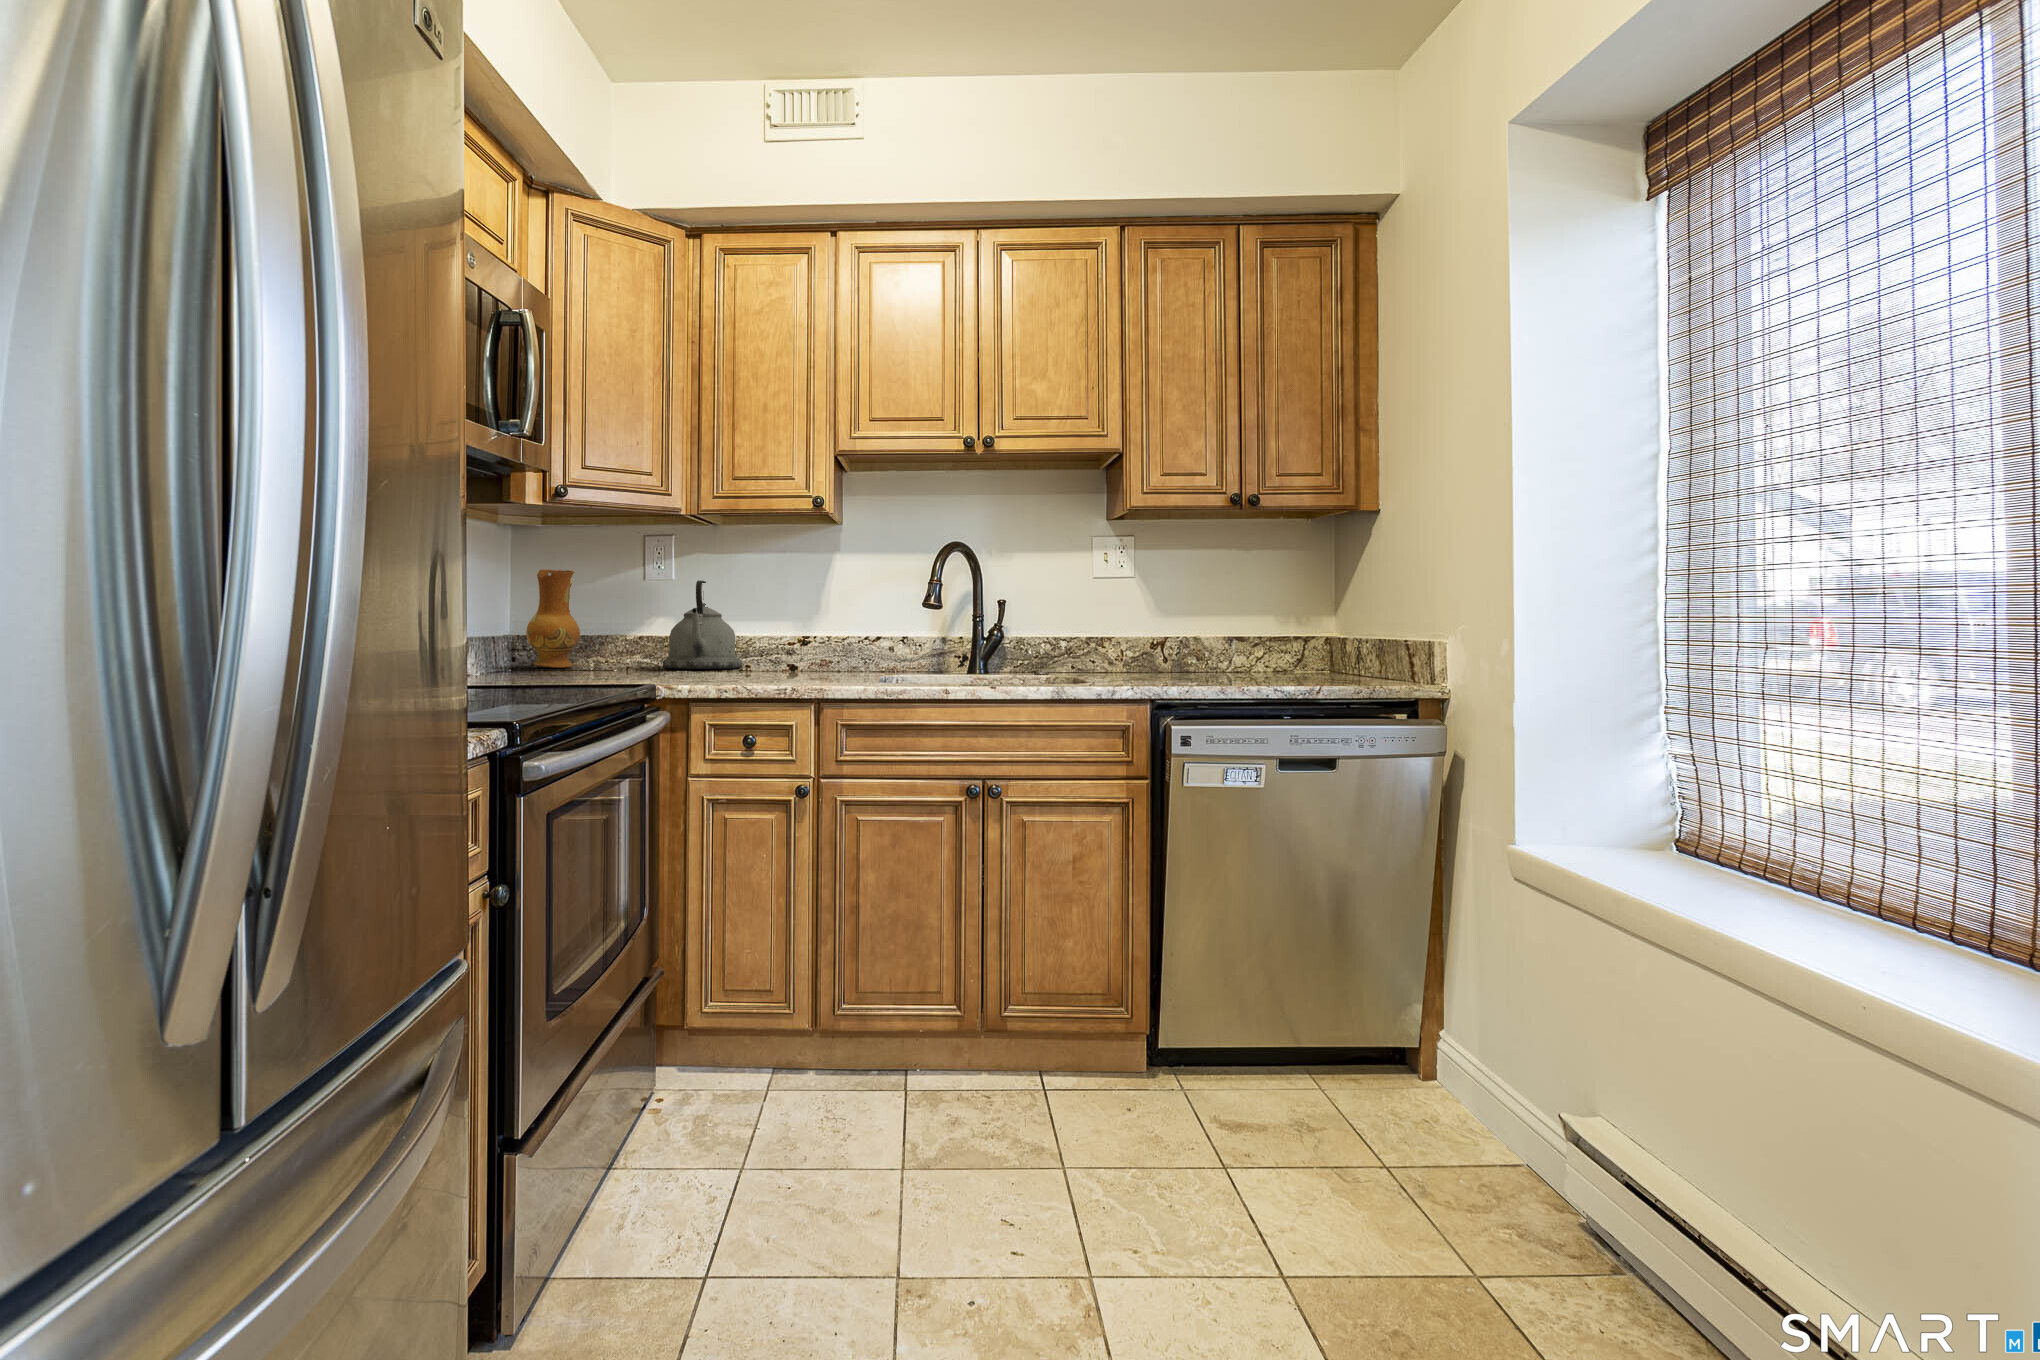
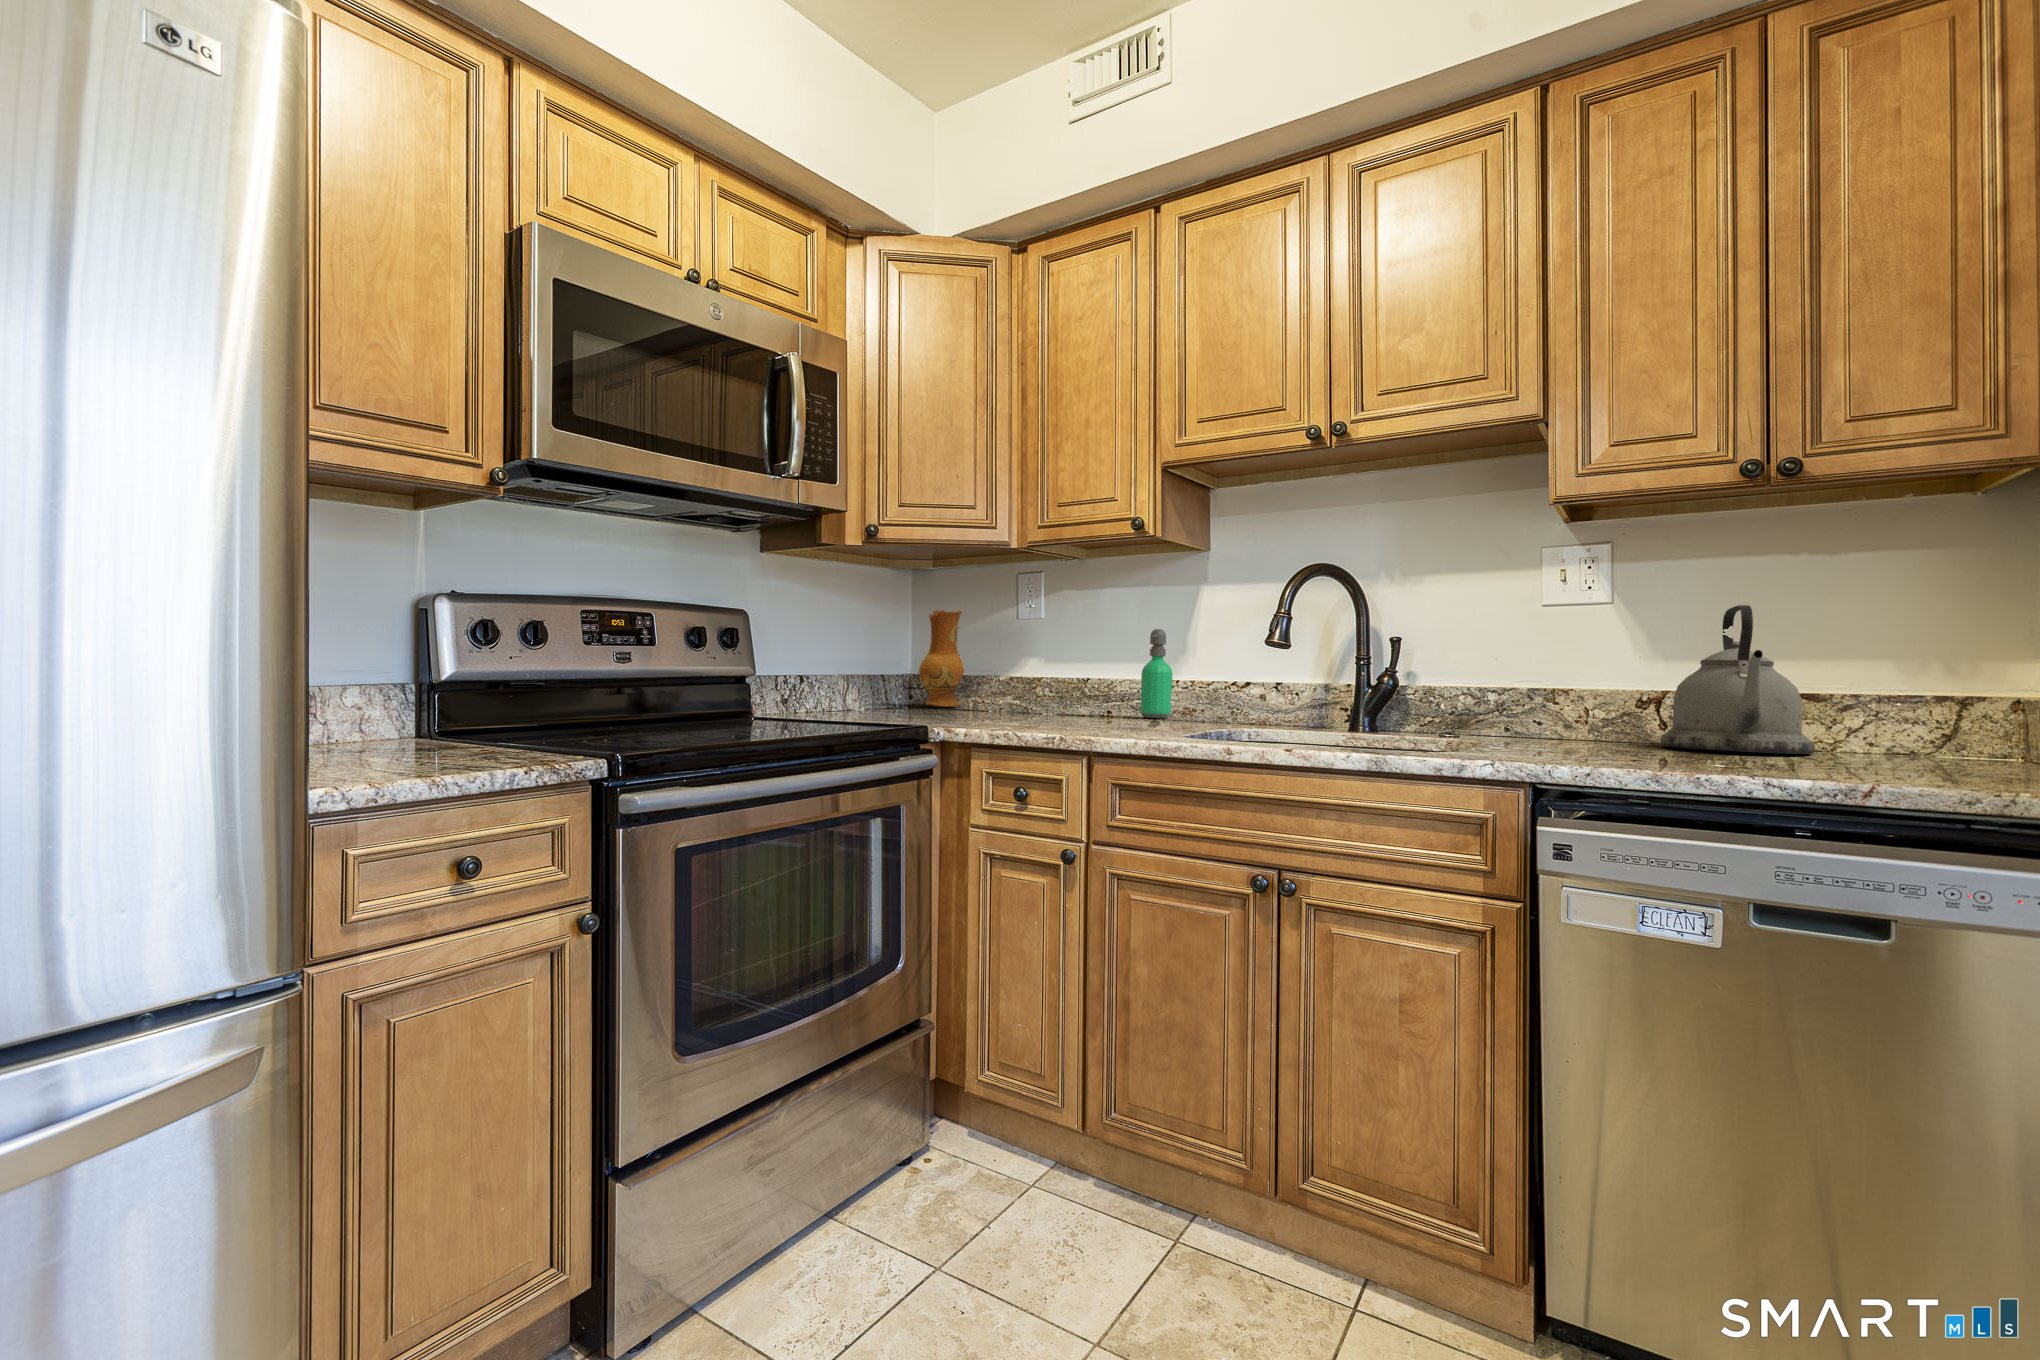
kettle: present [663,581,743,669] -> present [1661,605,1815,754]
soap dispenser: none [785,592,812,669] -> present [1140,629,1173,718]

